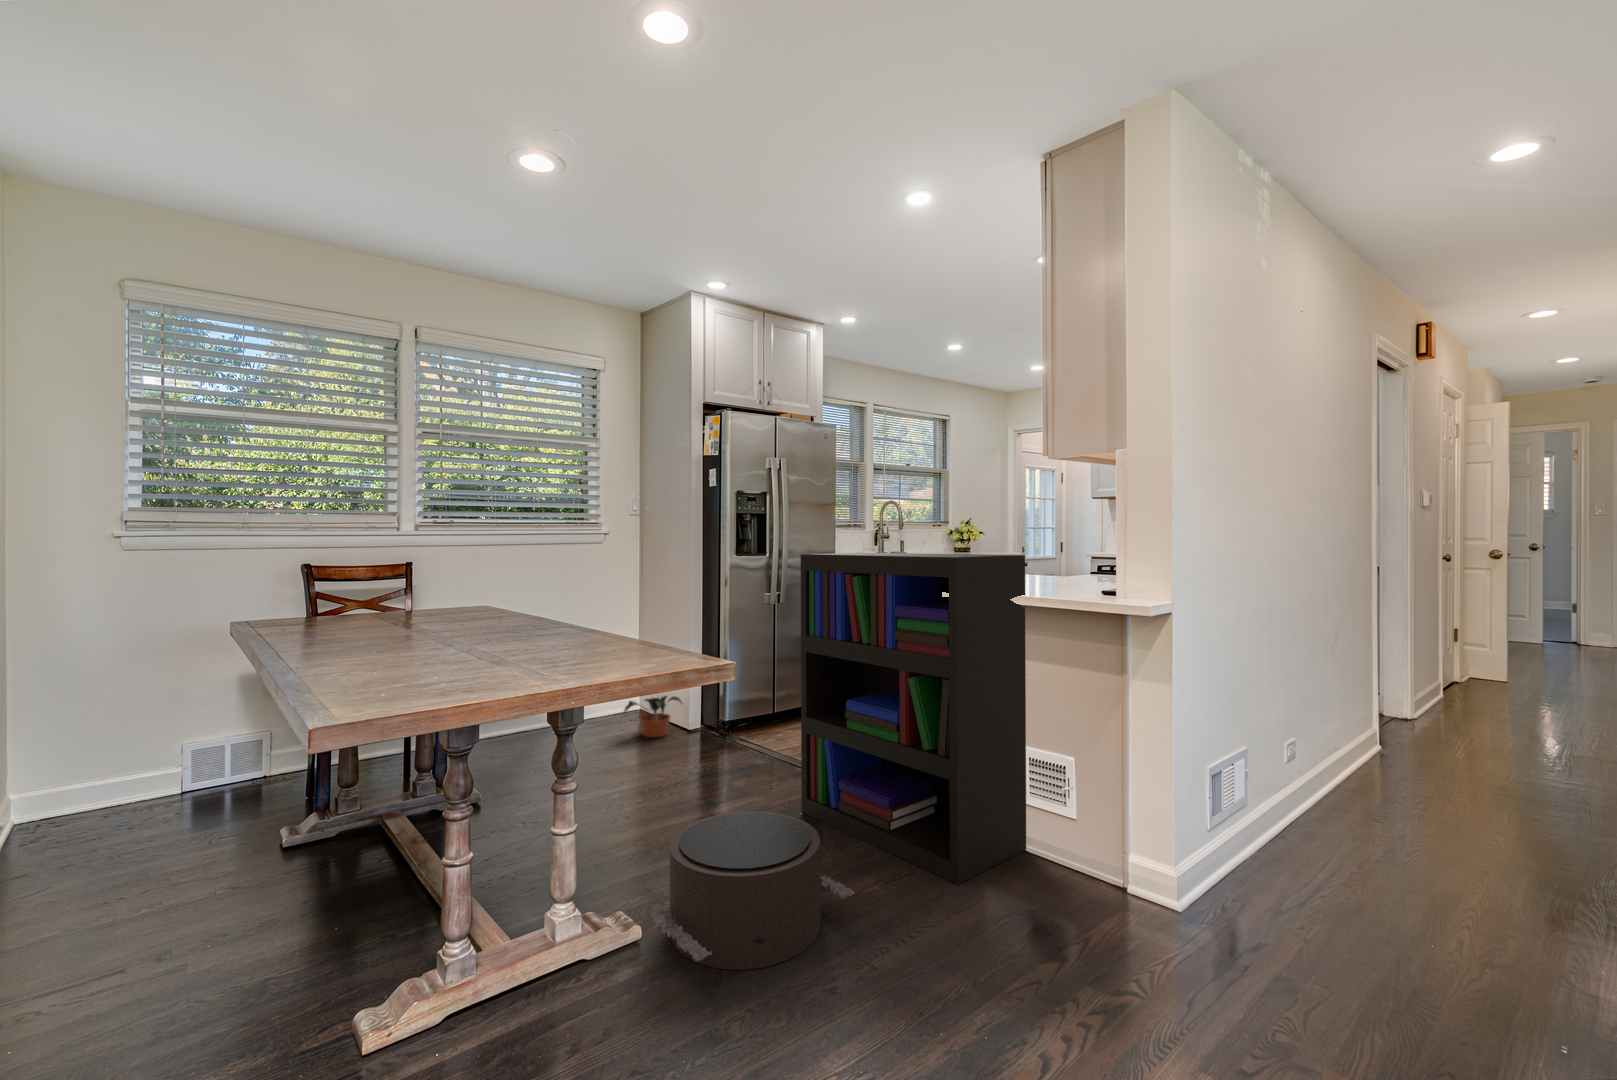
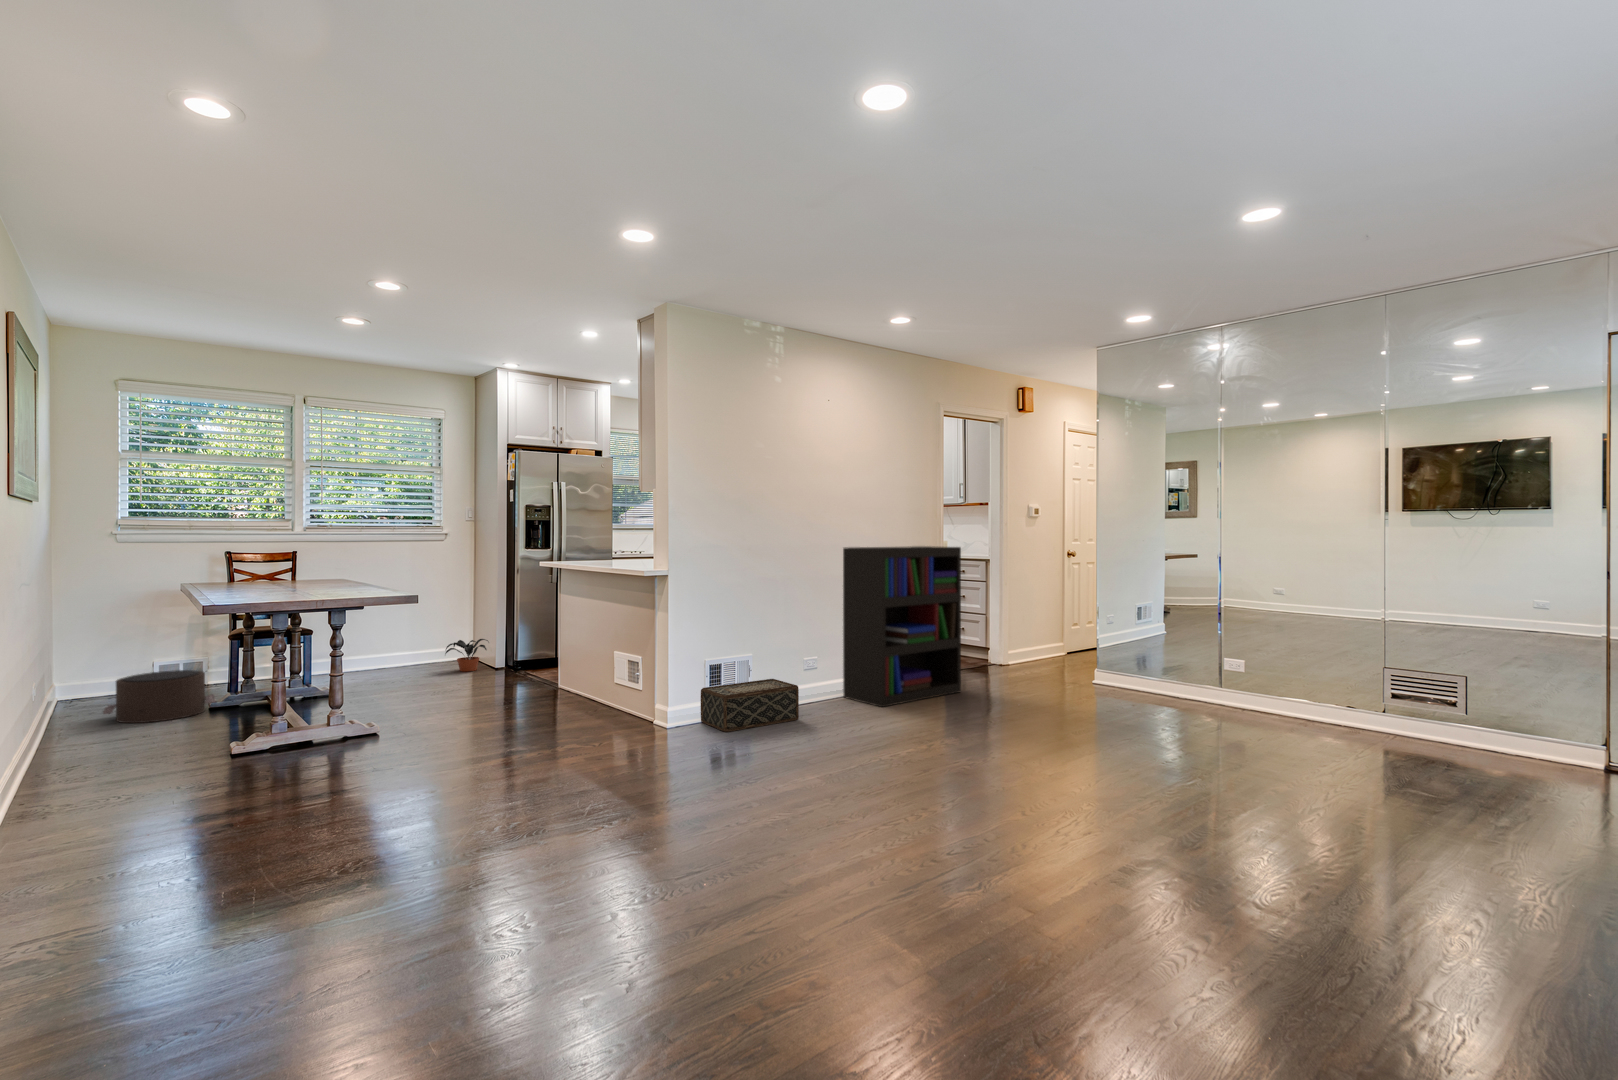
bookshelf: present [801,553,1026,885] -> present [843,546,961,707]
woven basket: none [1235,788,1402,927] -> present [701,679,799,732]
pouf: present [651,811,855,970] -> present [103,670,216,723]

